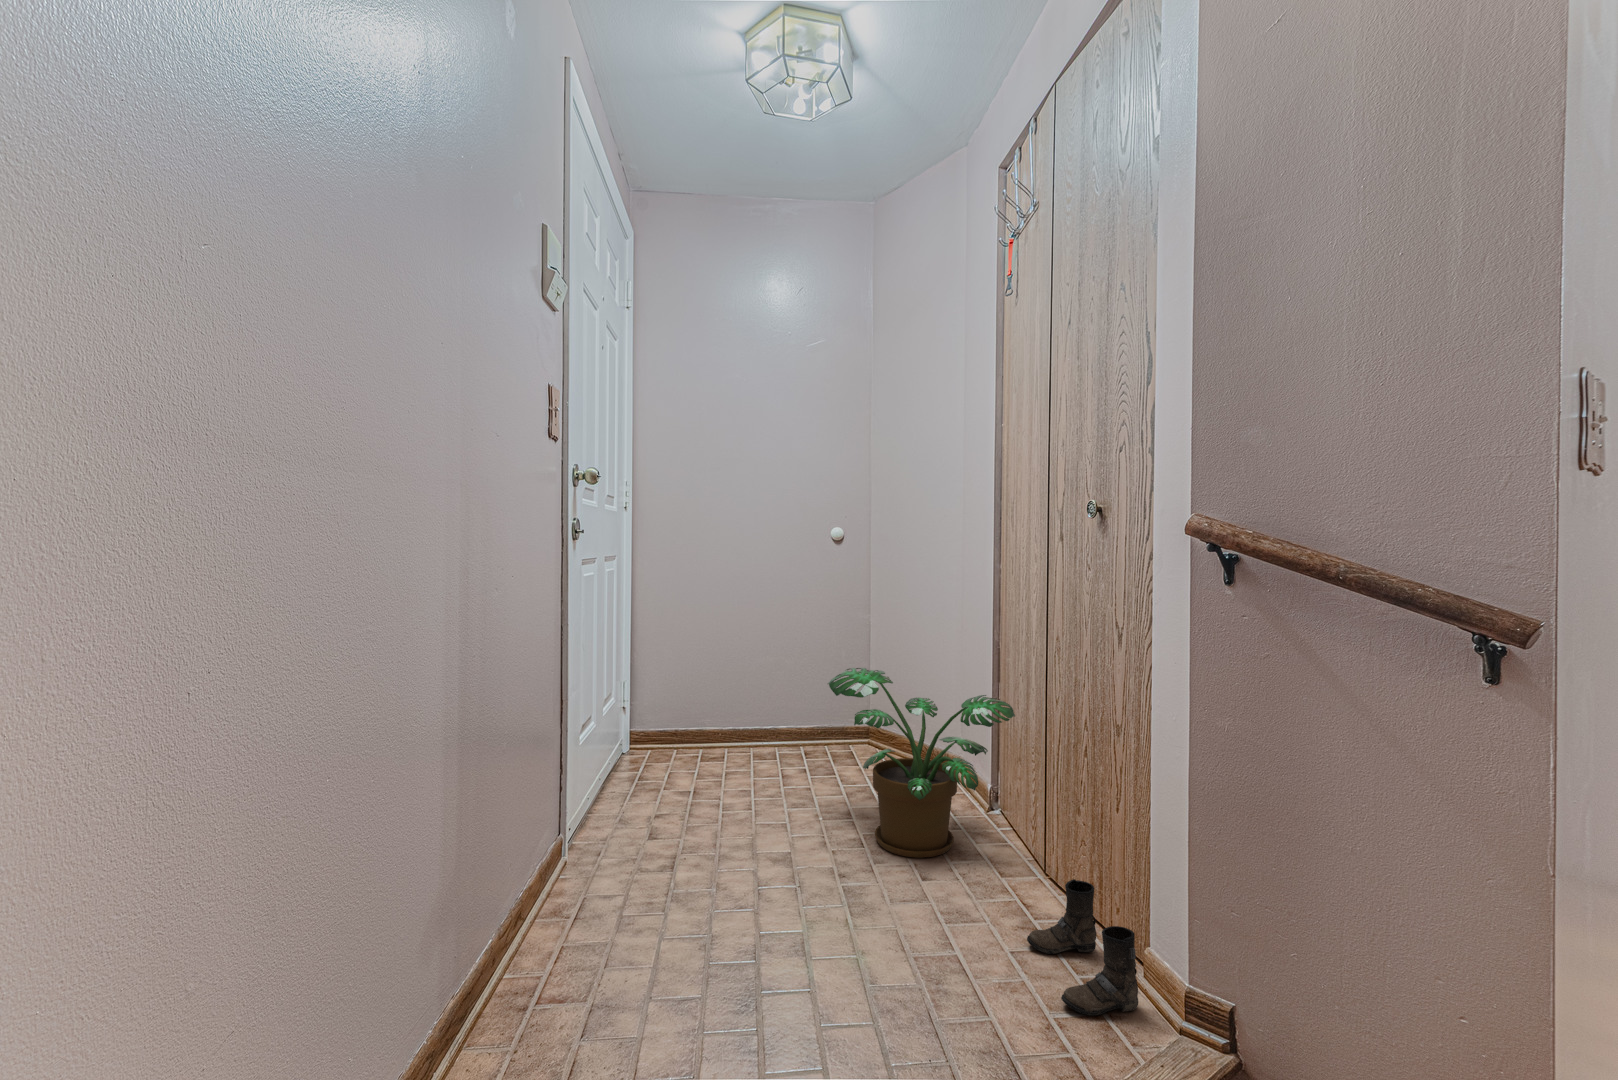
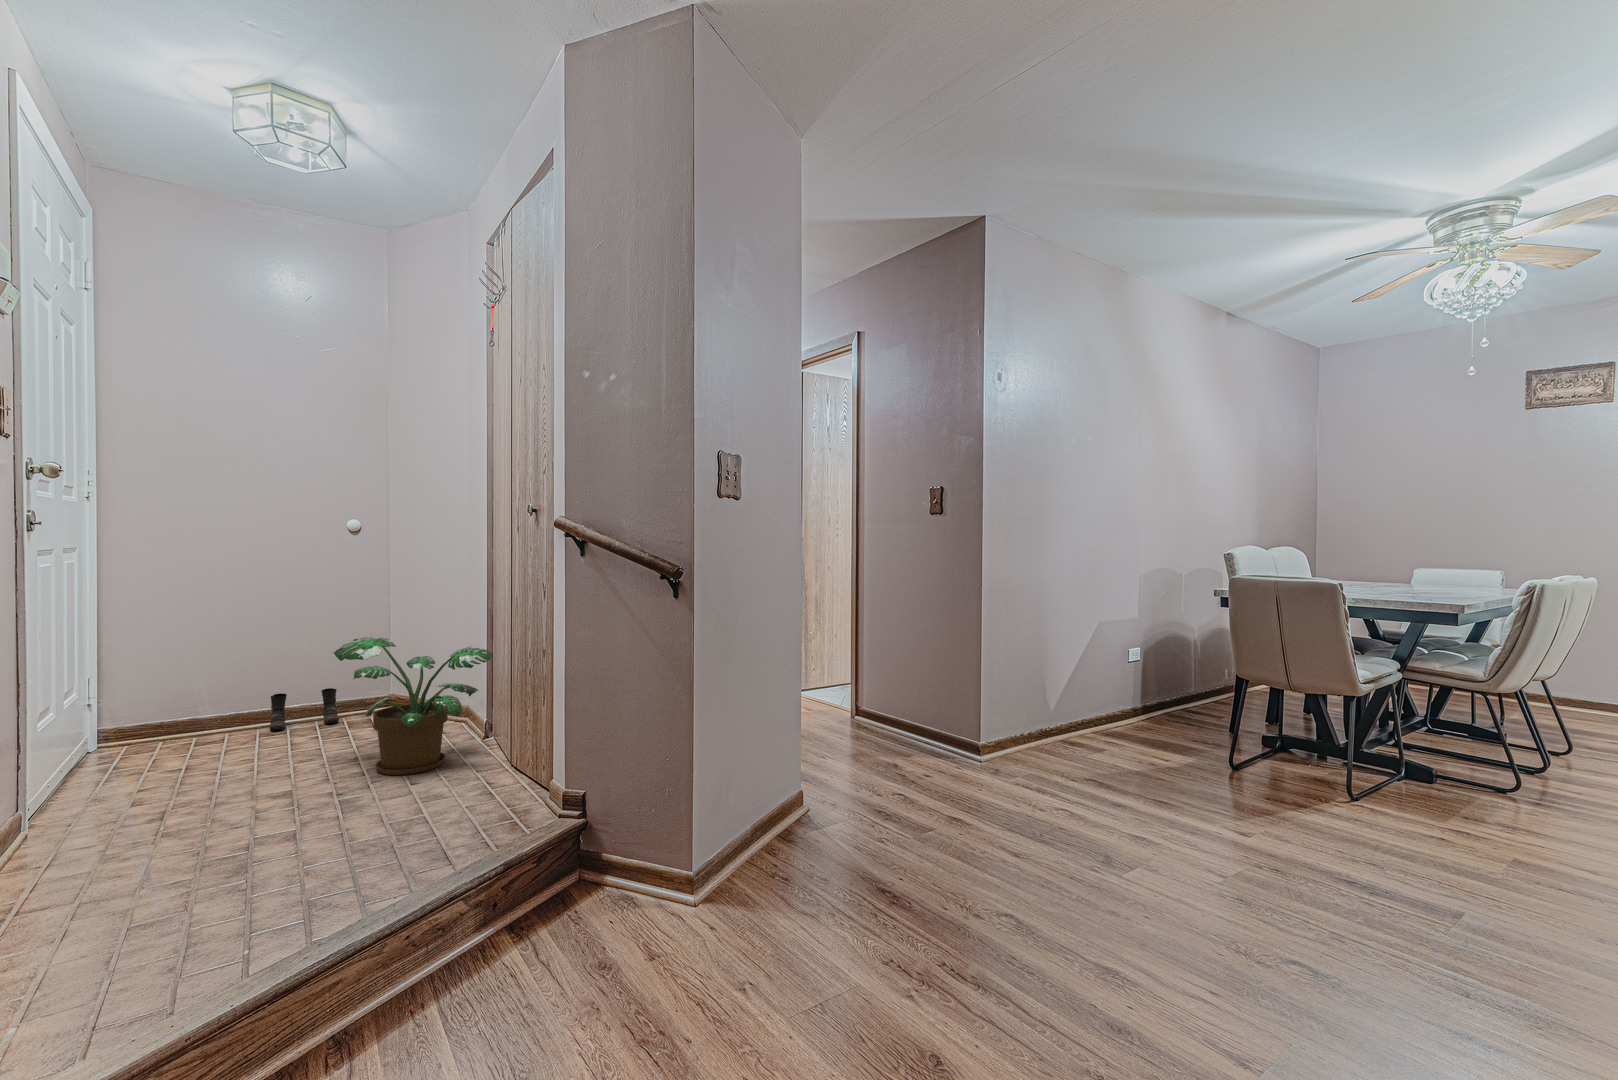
boots: present [1027,879,1138,1015] -> present [269,688,339,730]

